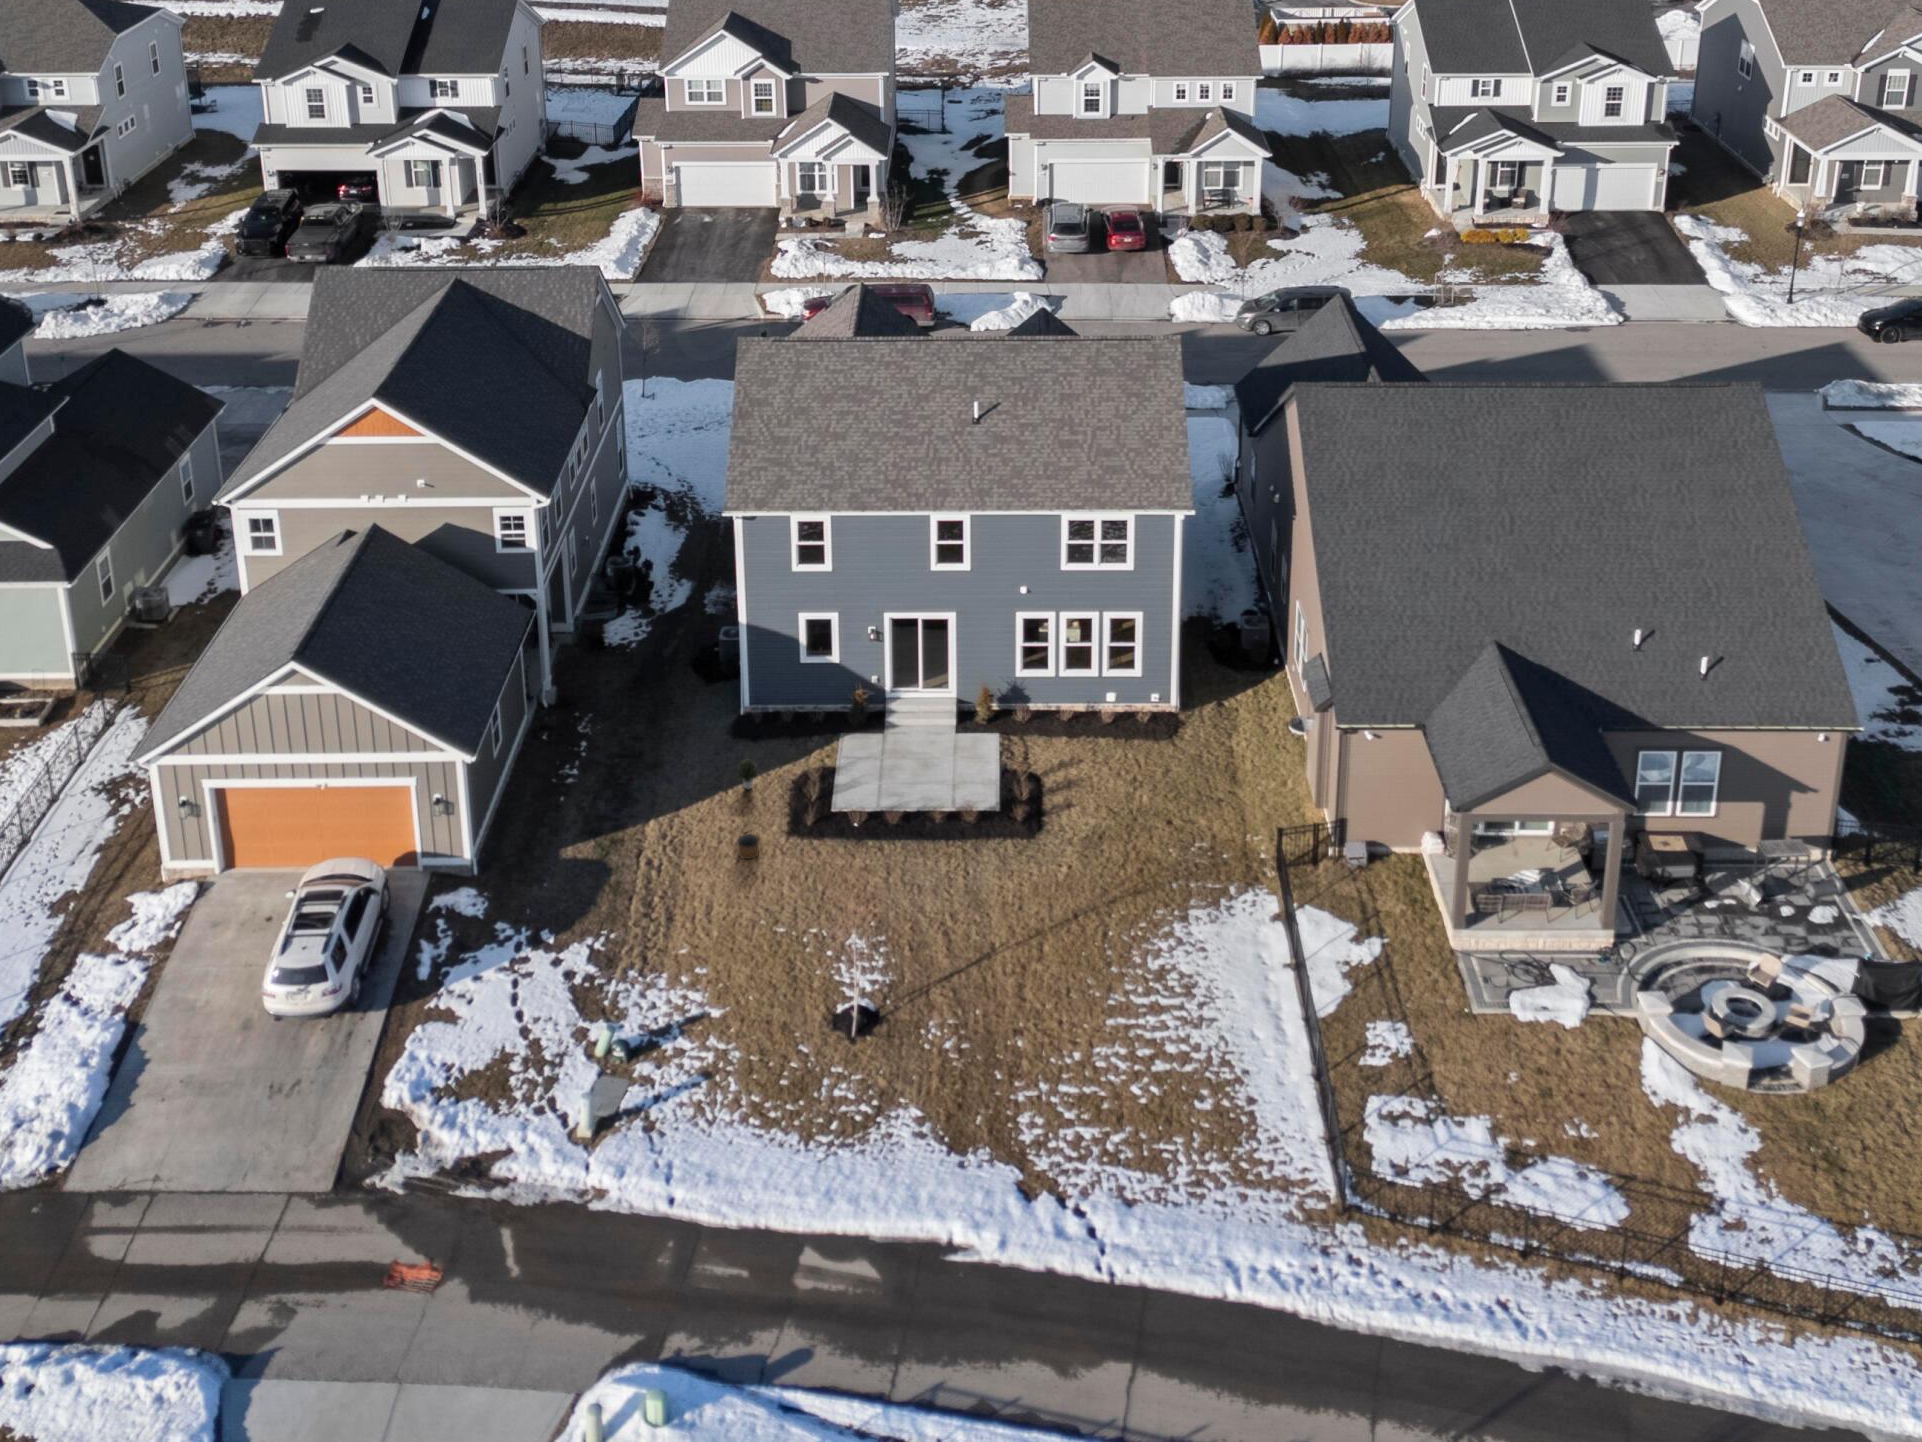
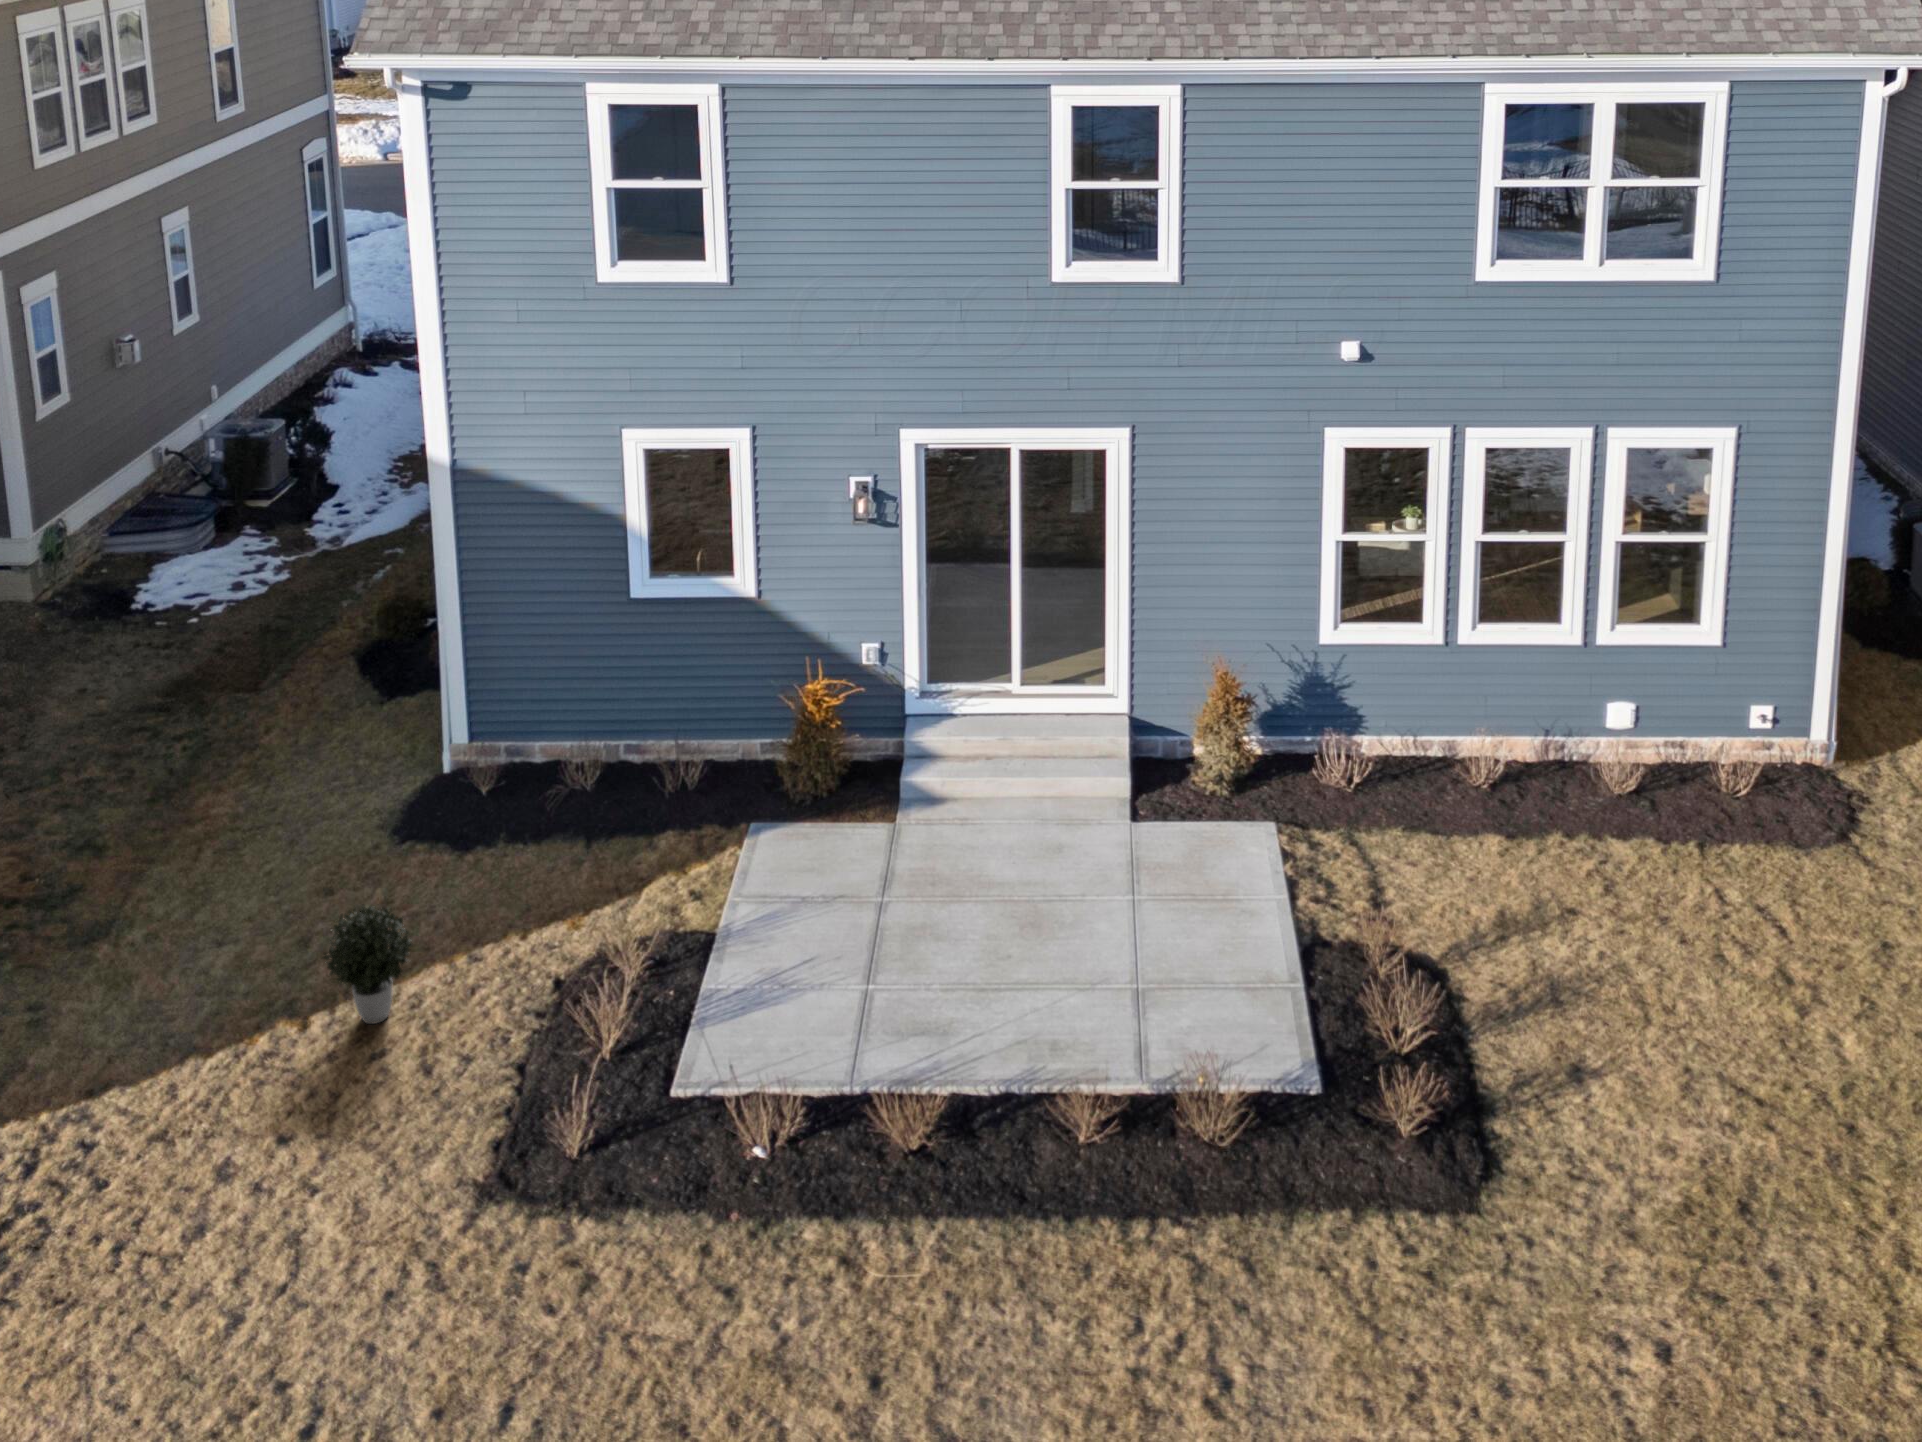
bucket: present [737,831,759,859] -> none [219,1212,328,1349]

